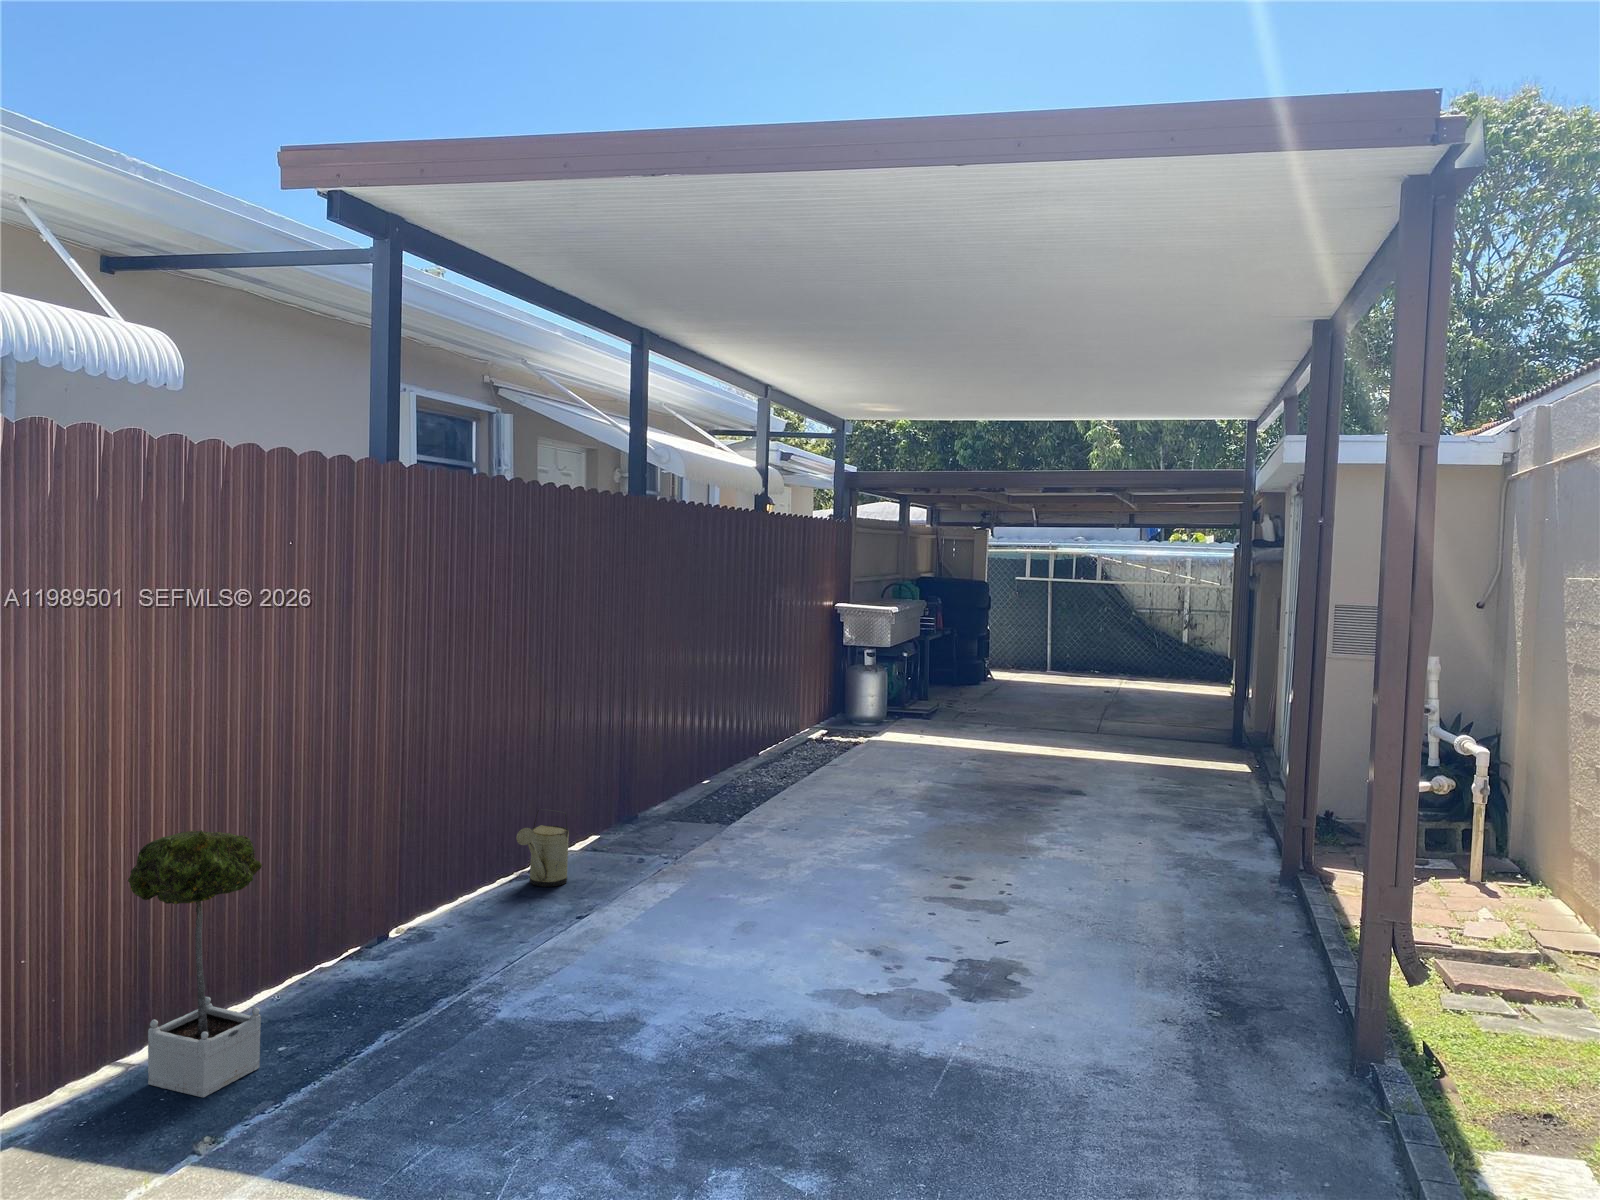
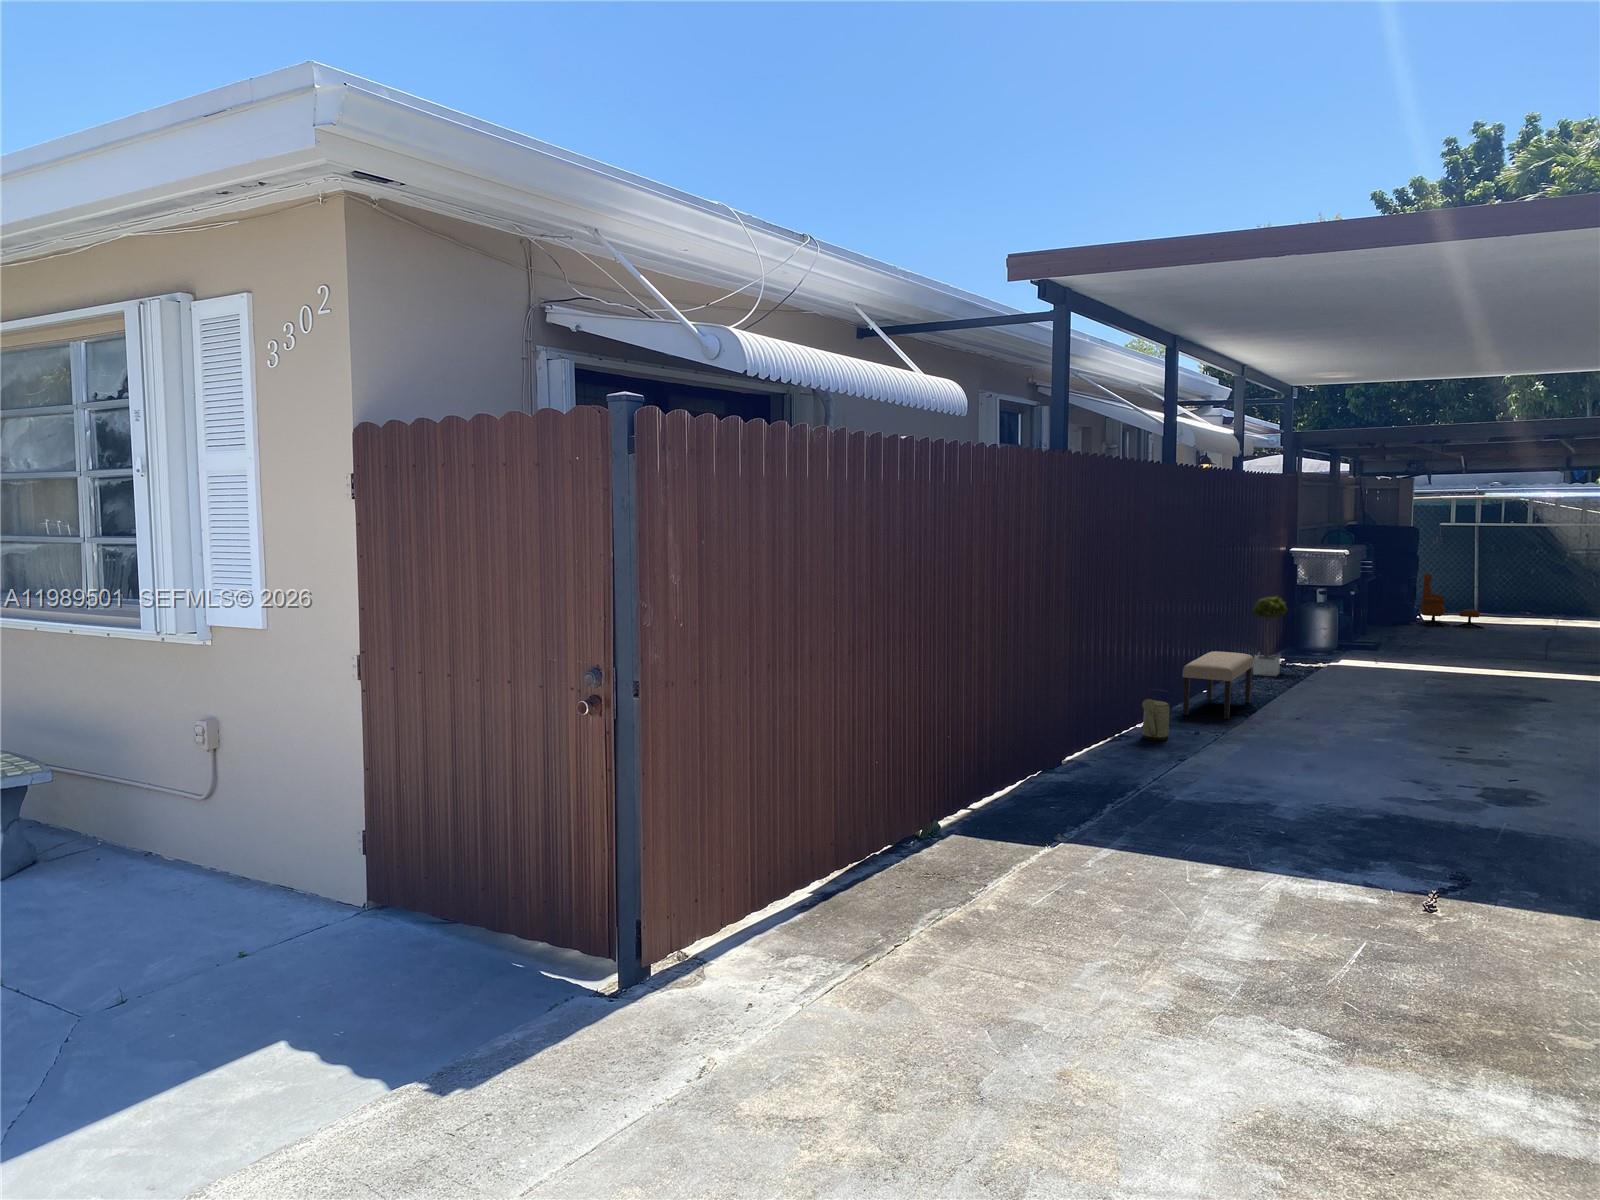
lounge chair: none [986,630,1050,689] -> present [1416,574,1484,629]
bench: none [626,739,737,837] -> present [1182,651,1254,719]
potted tree: present [128,830,262,1097] -> present [1253,596,1287,676]

